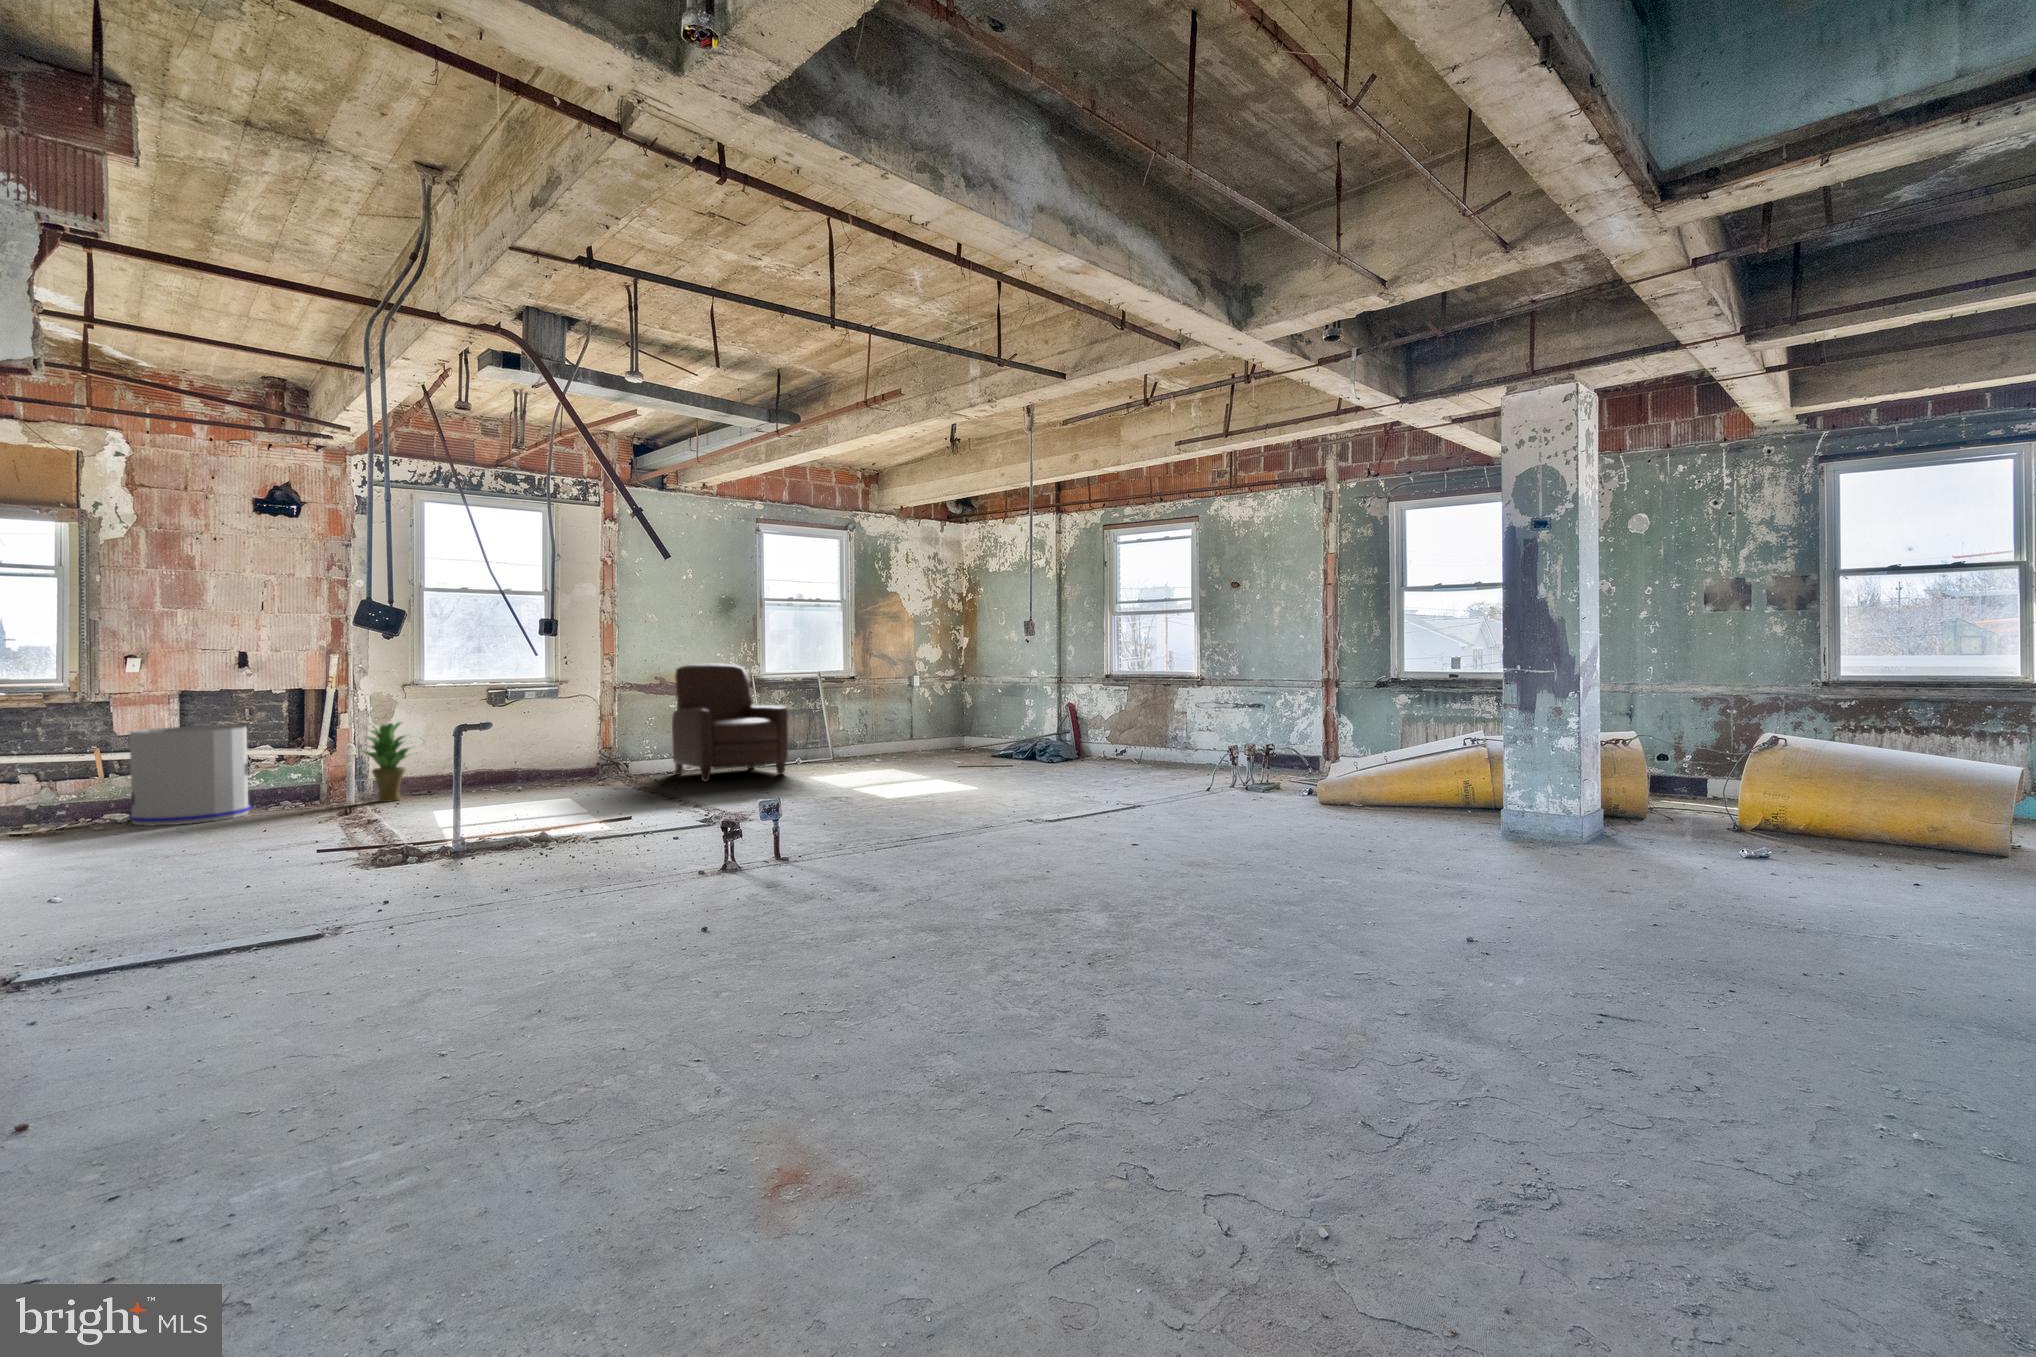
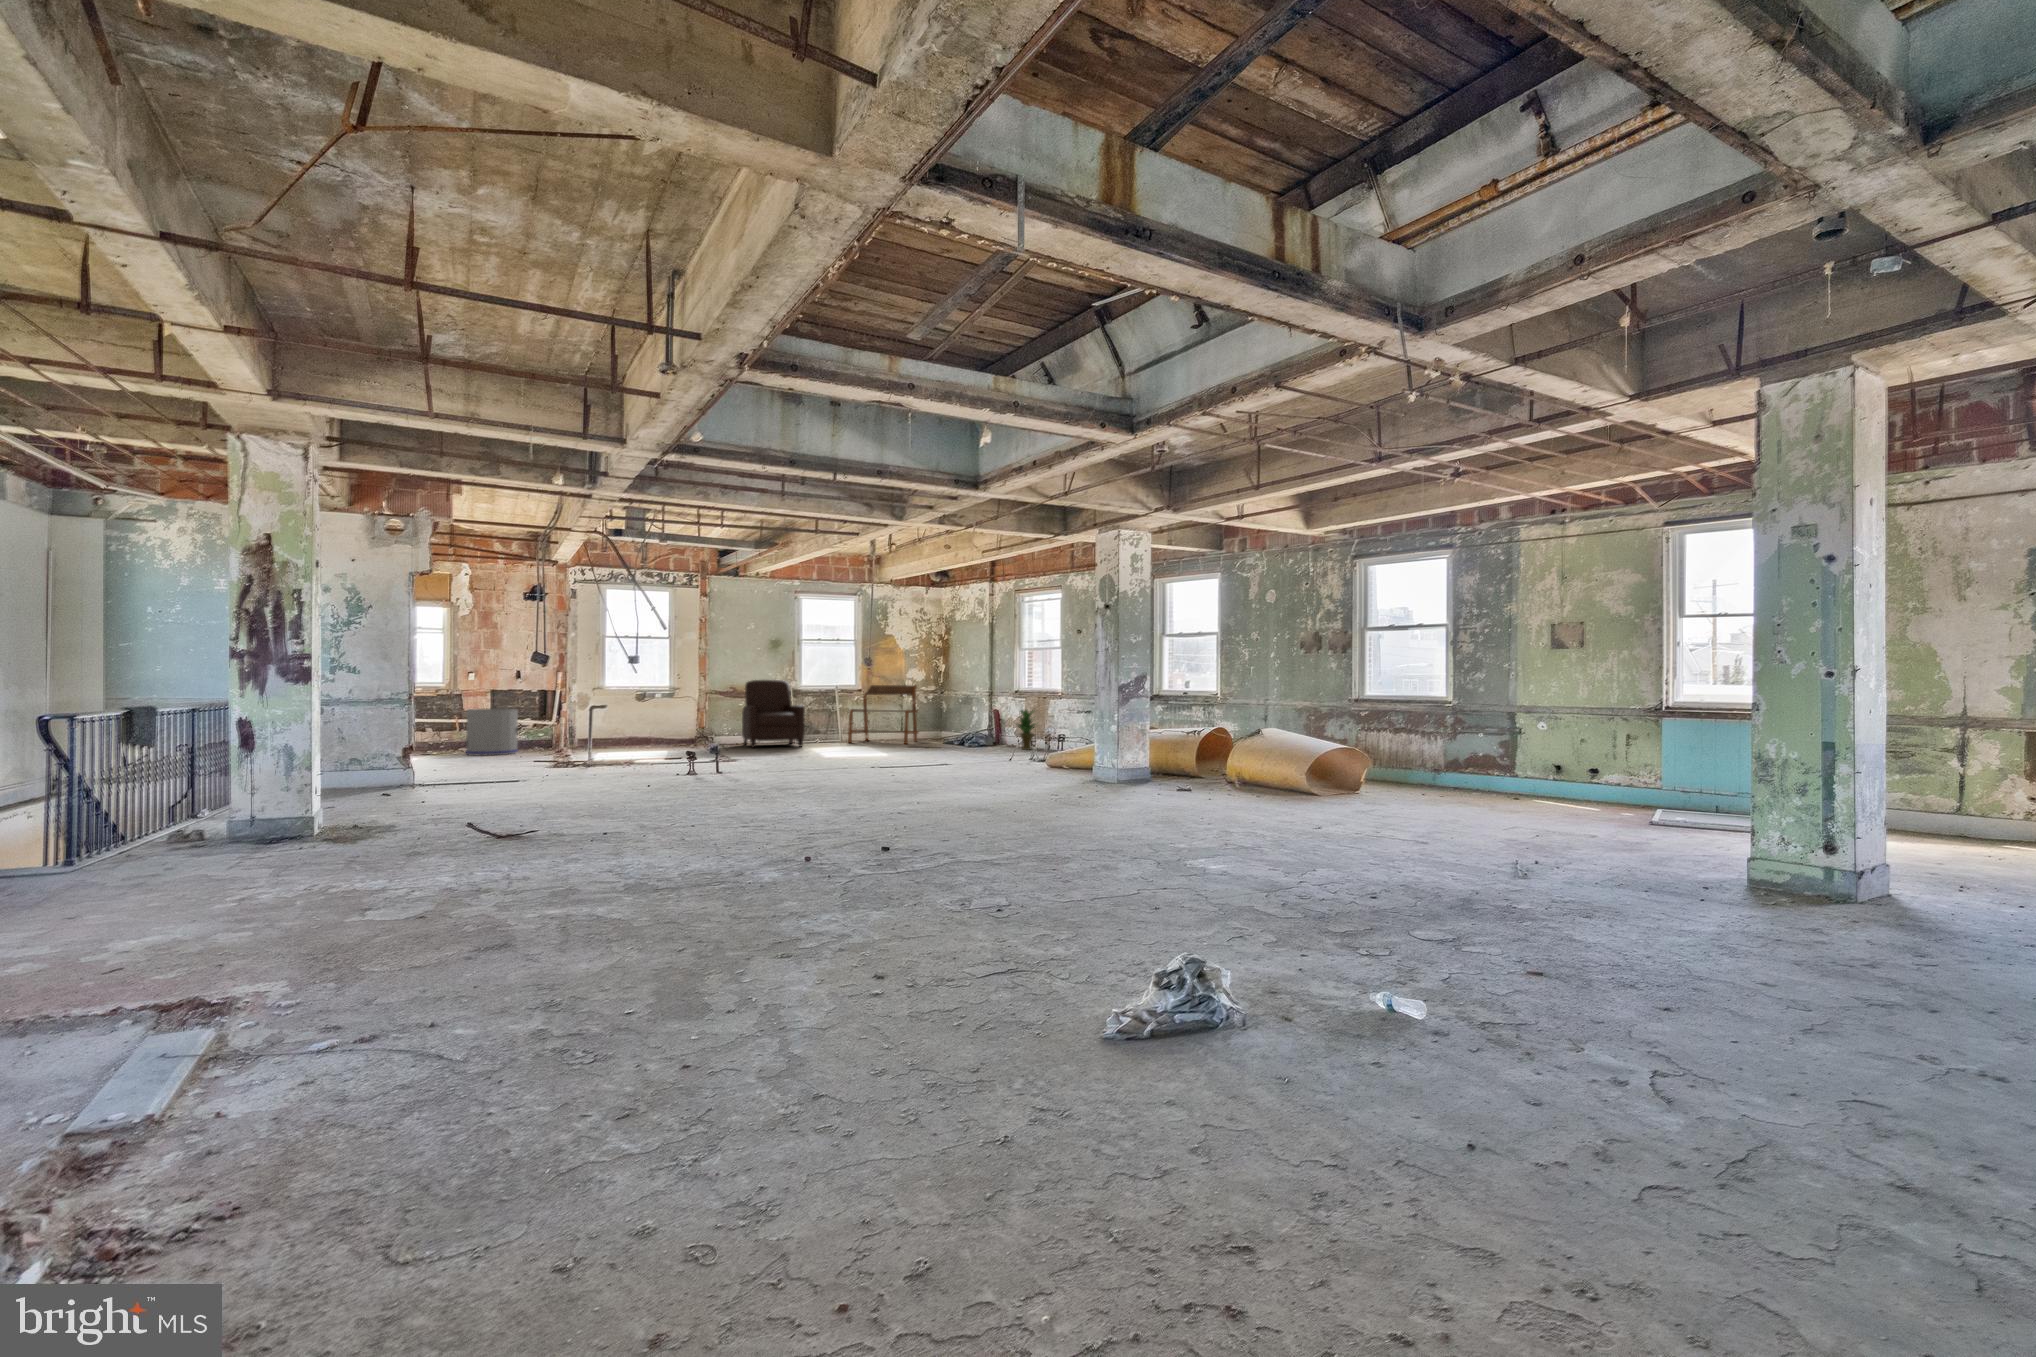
bench: none [840,669,945,763] -> present [848,685,918,744]
potted plant: present [359,722,410,802] -> present [1016,710,1035,750]

